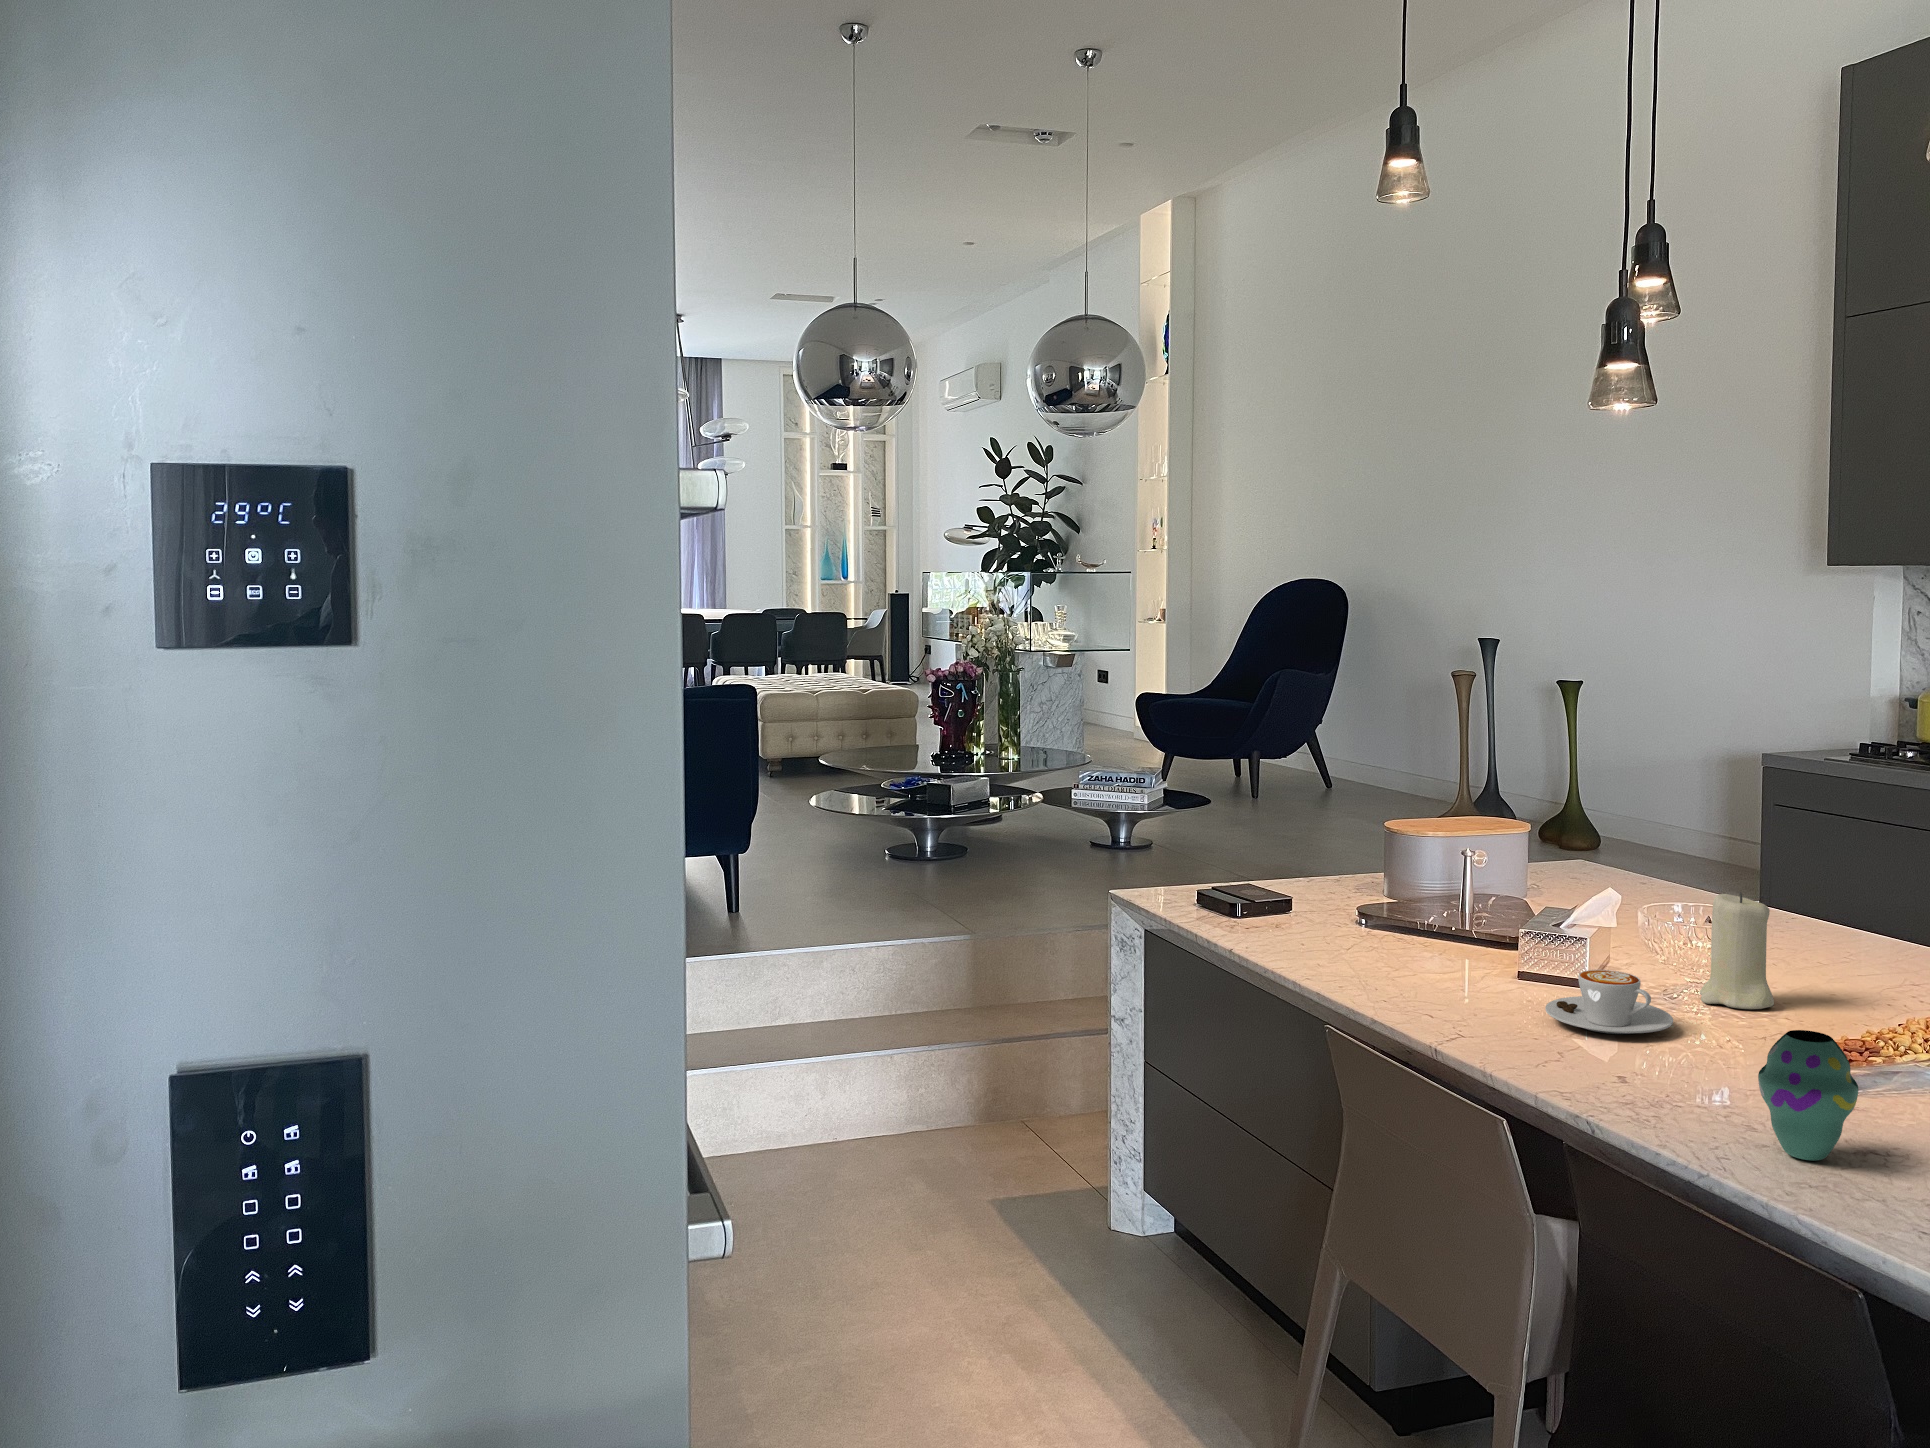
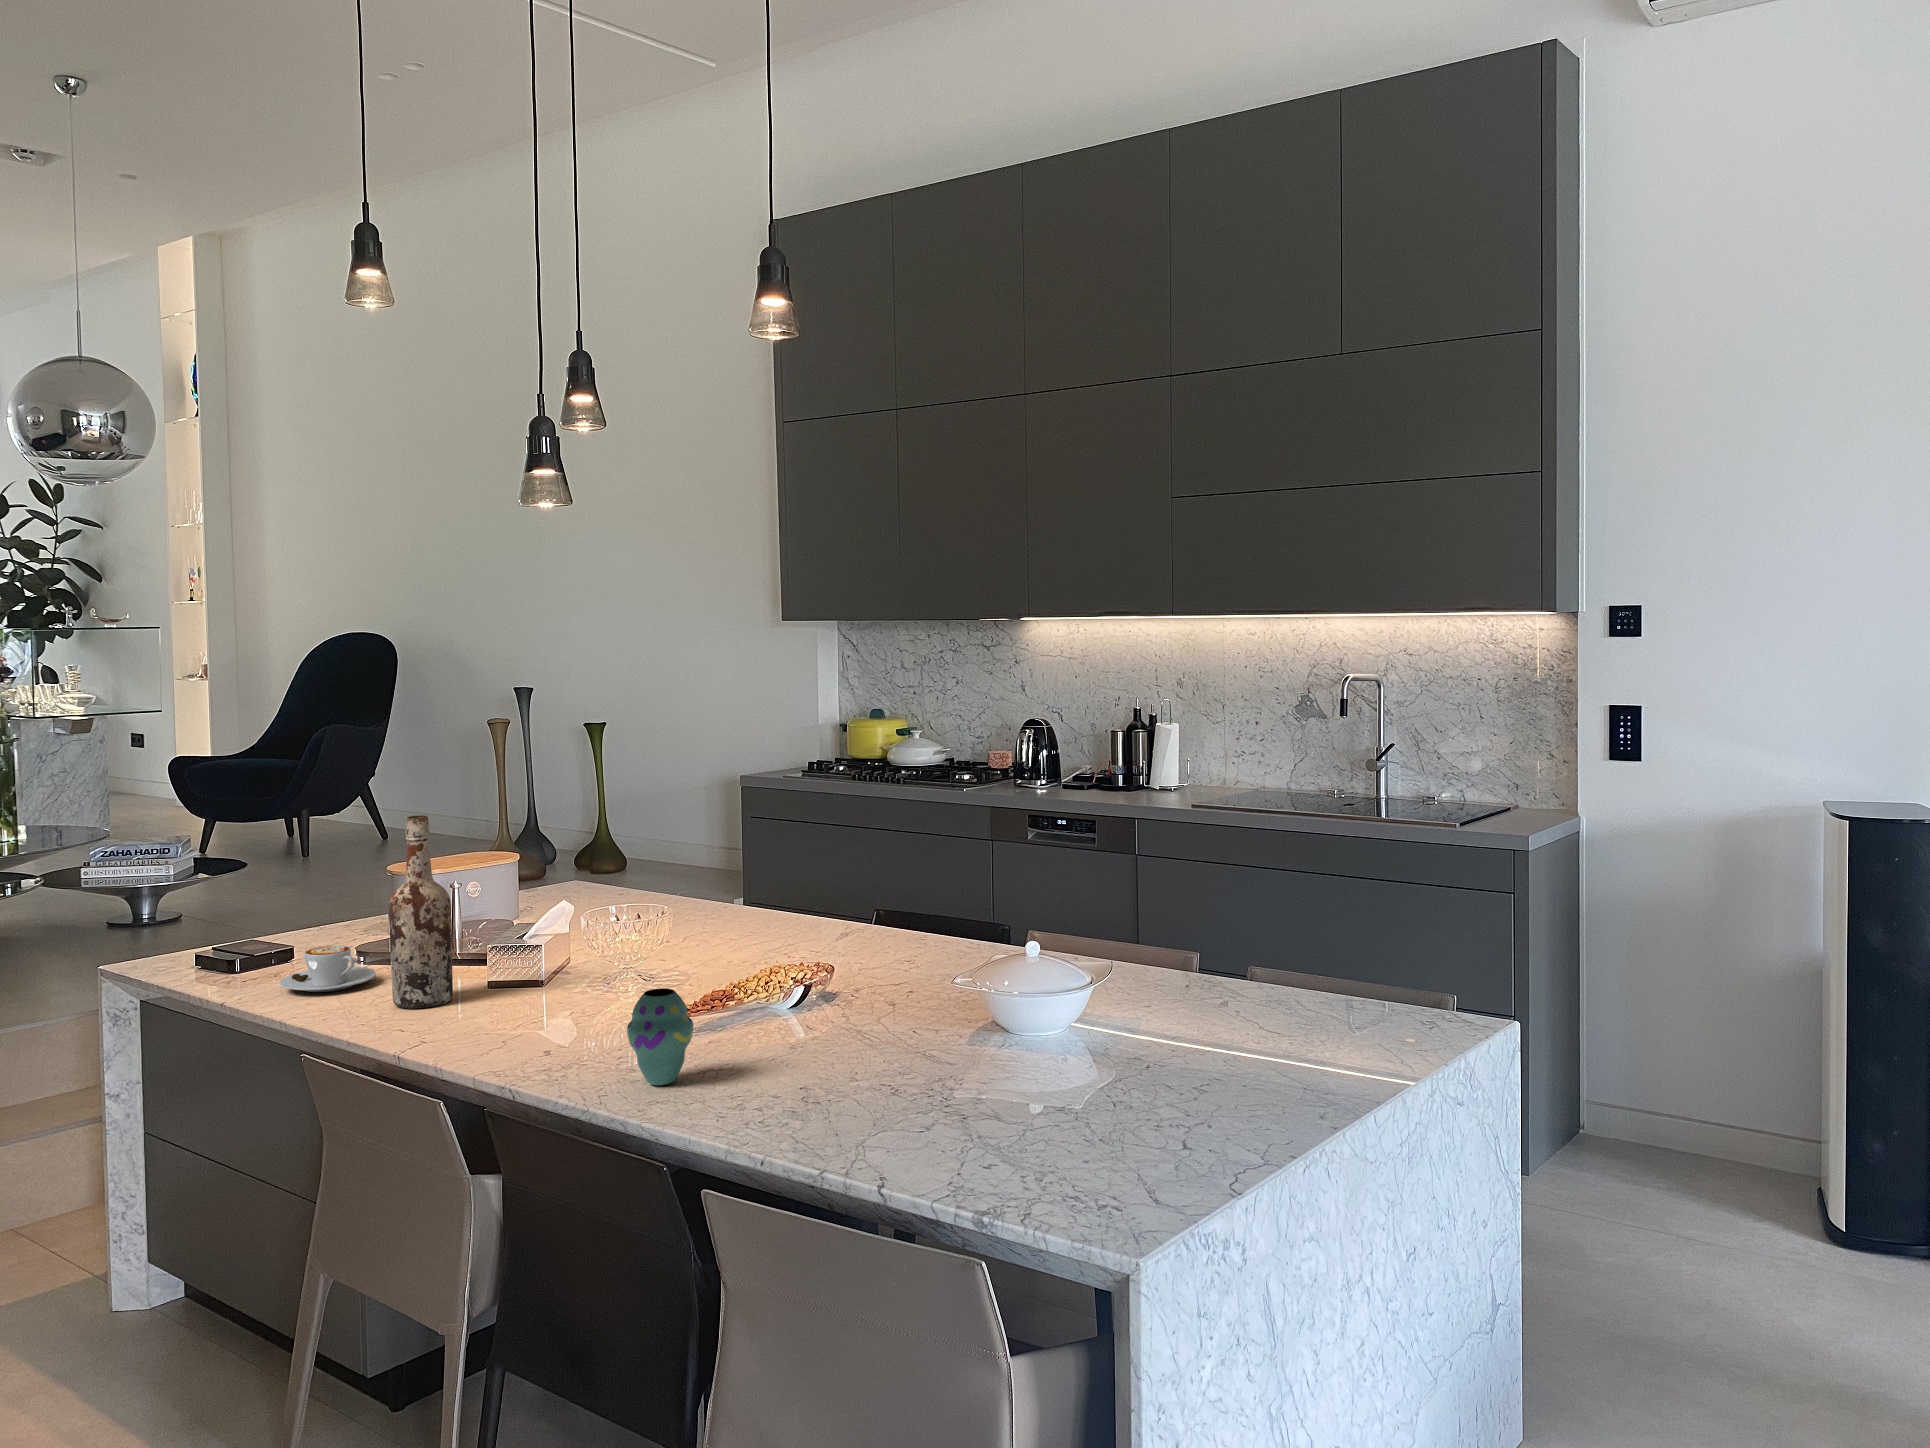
wine bottle: none [1413,771,1484,992] -> present [389,816,453,1008]
candle: present [1700,892,1774,1009] -> none [629,893,682,985]
coffee cup: present [1545,970,1673,1034] -> present [280,945,376,992]

